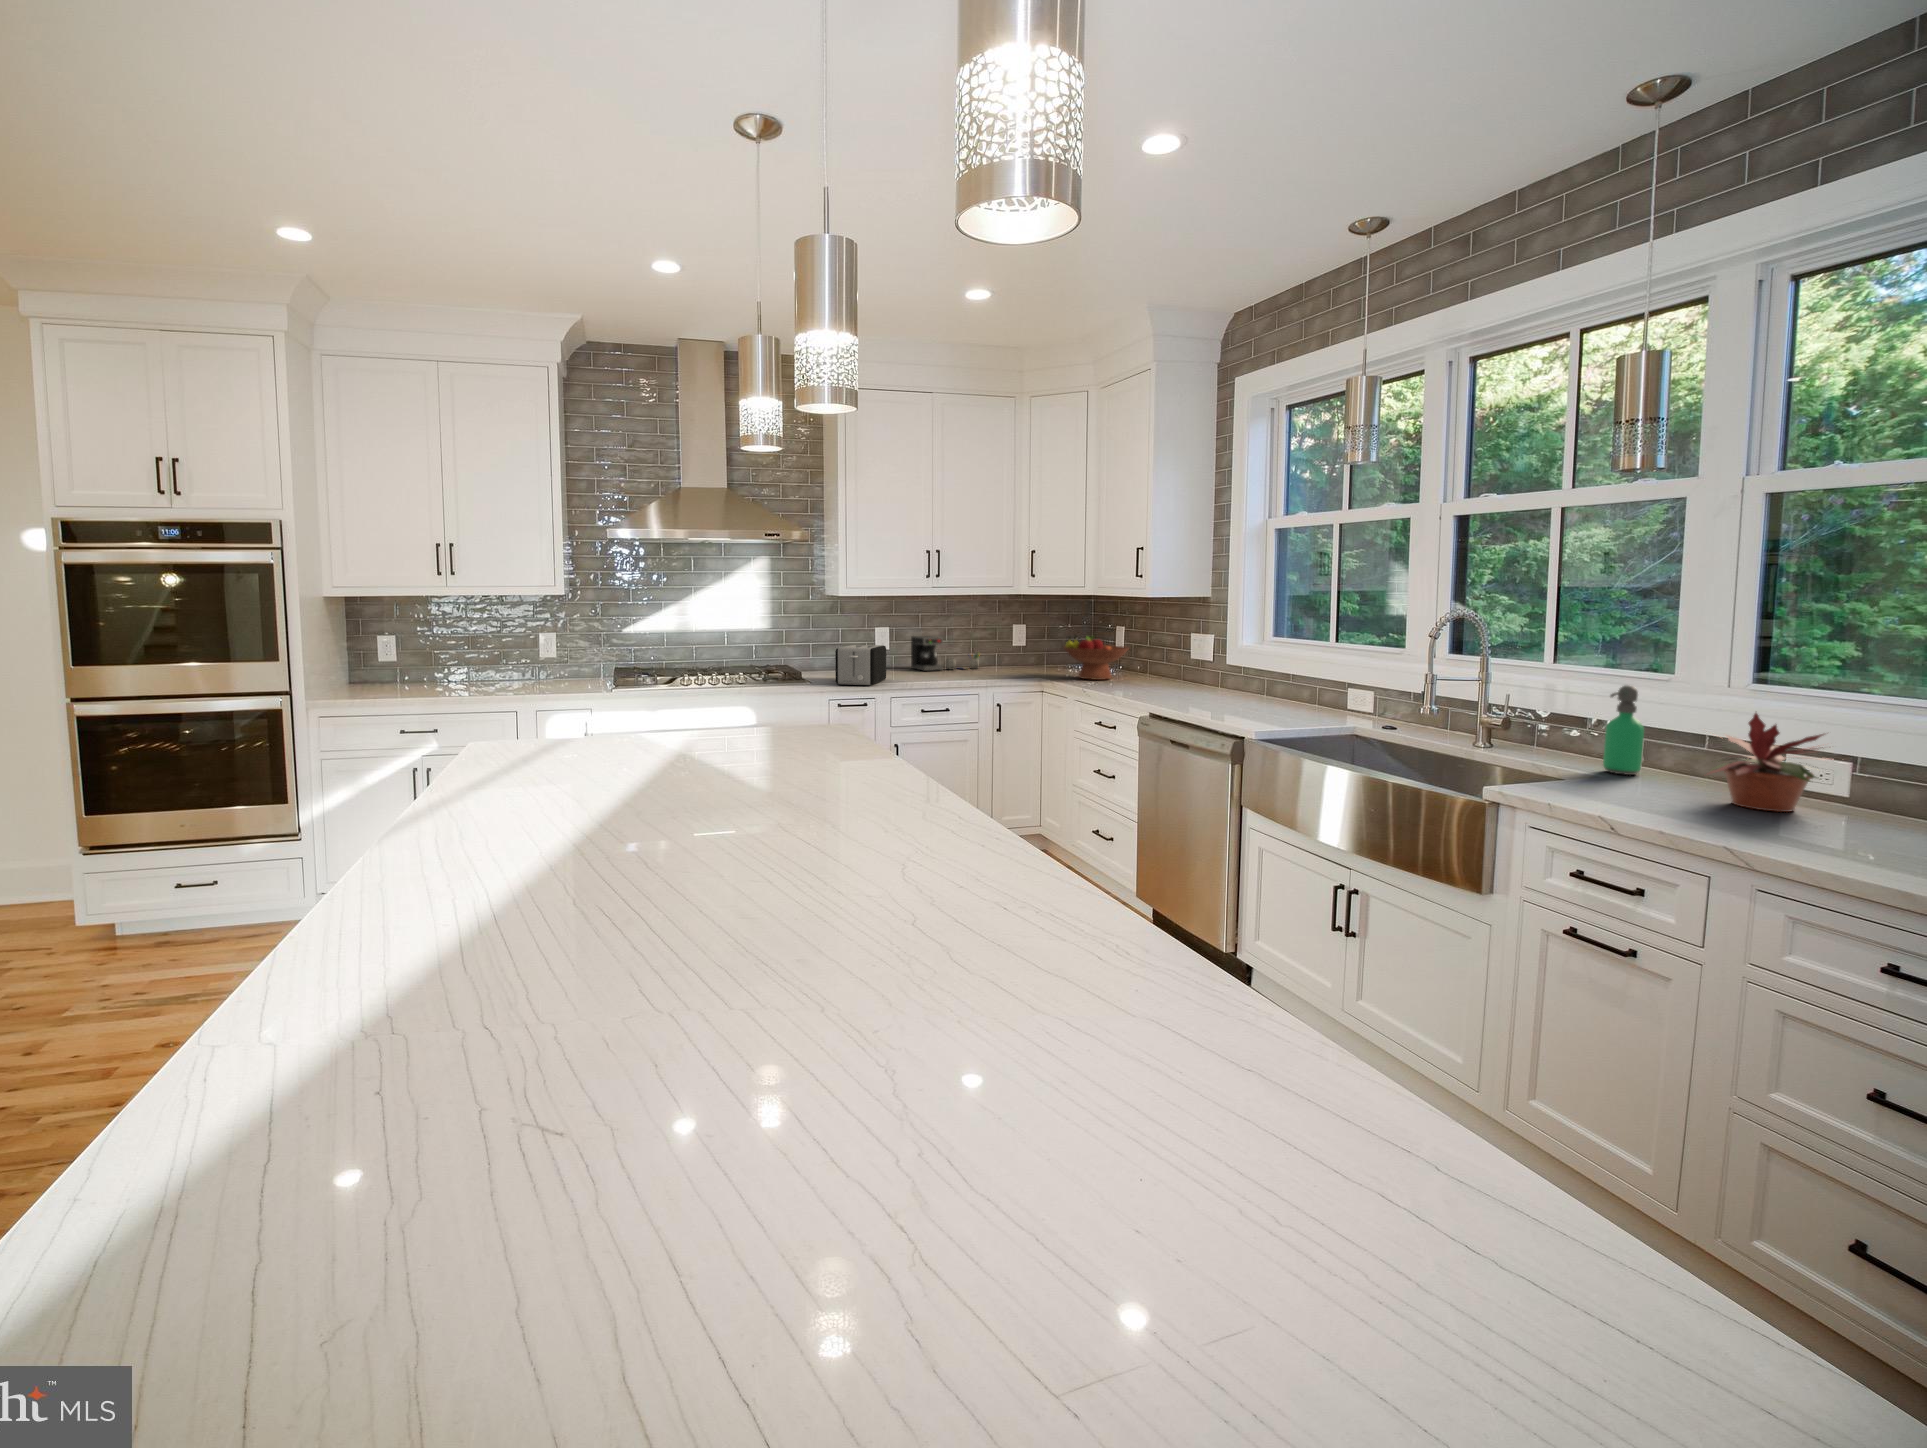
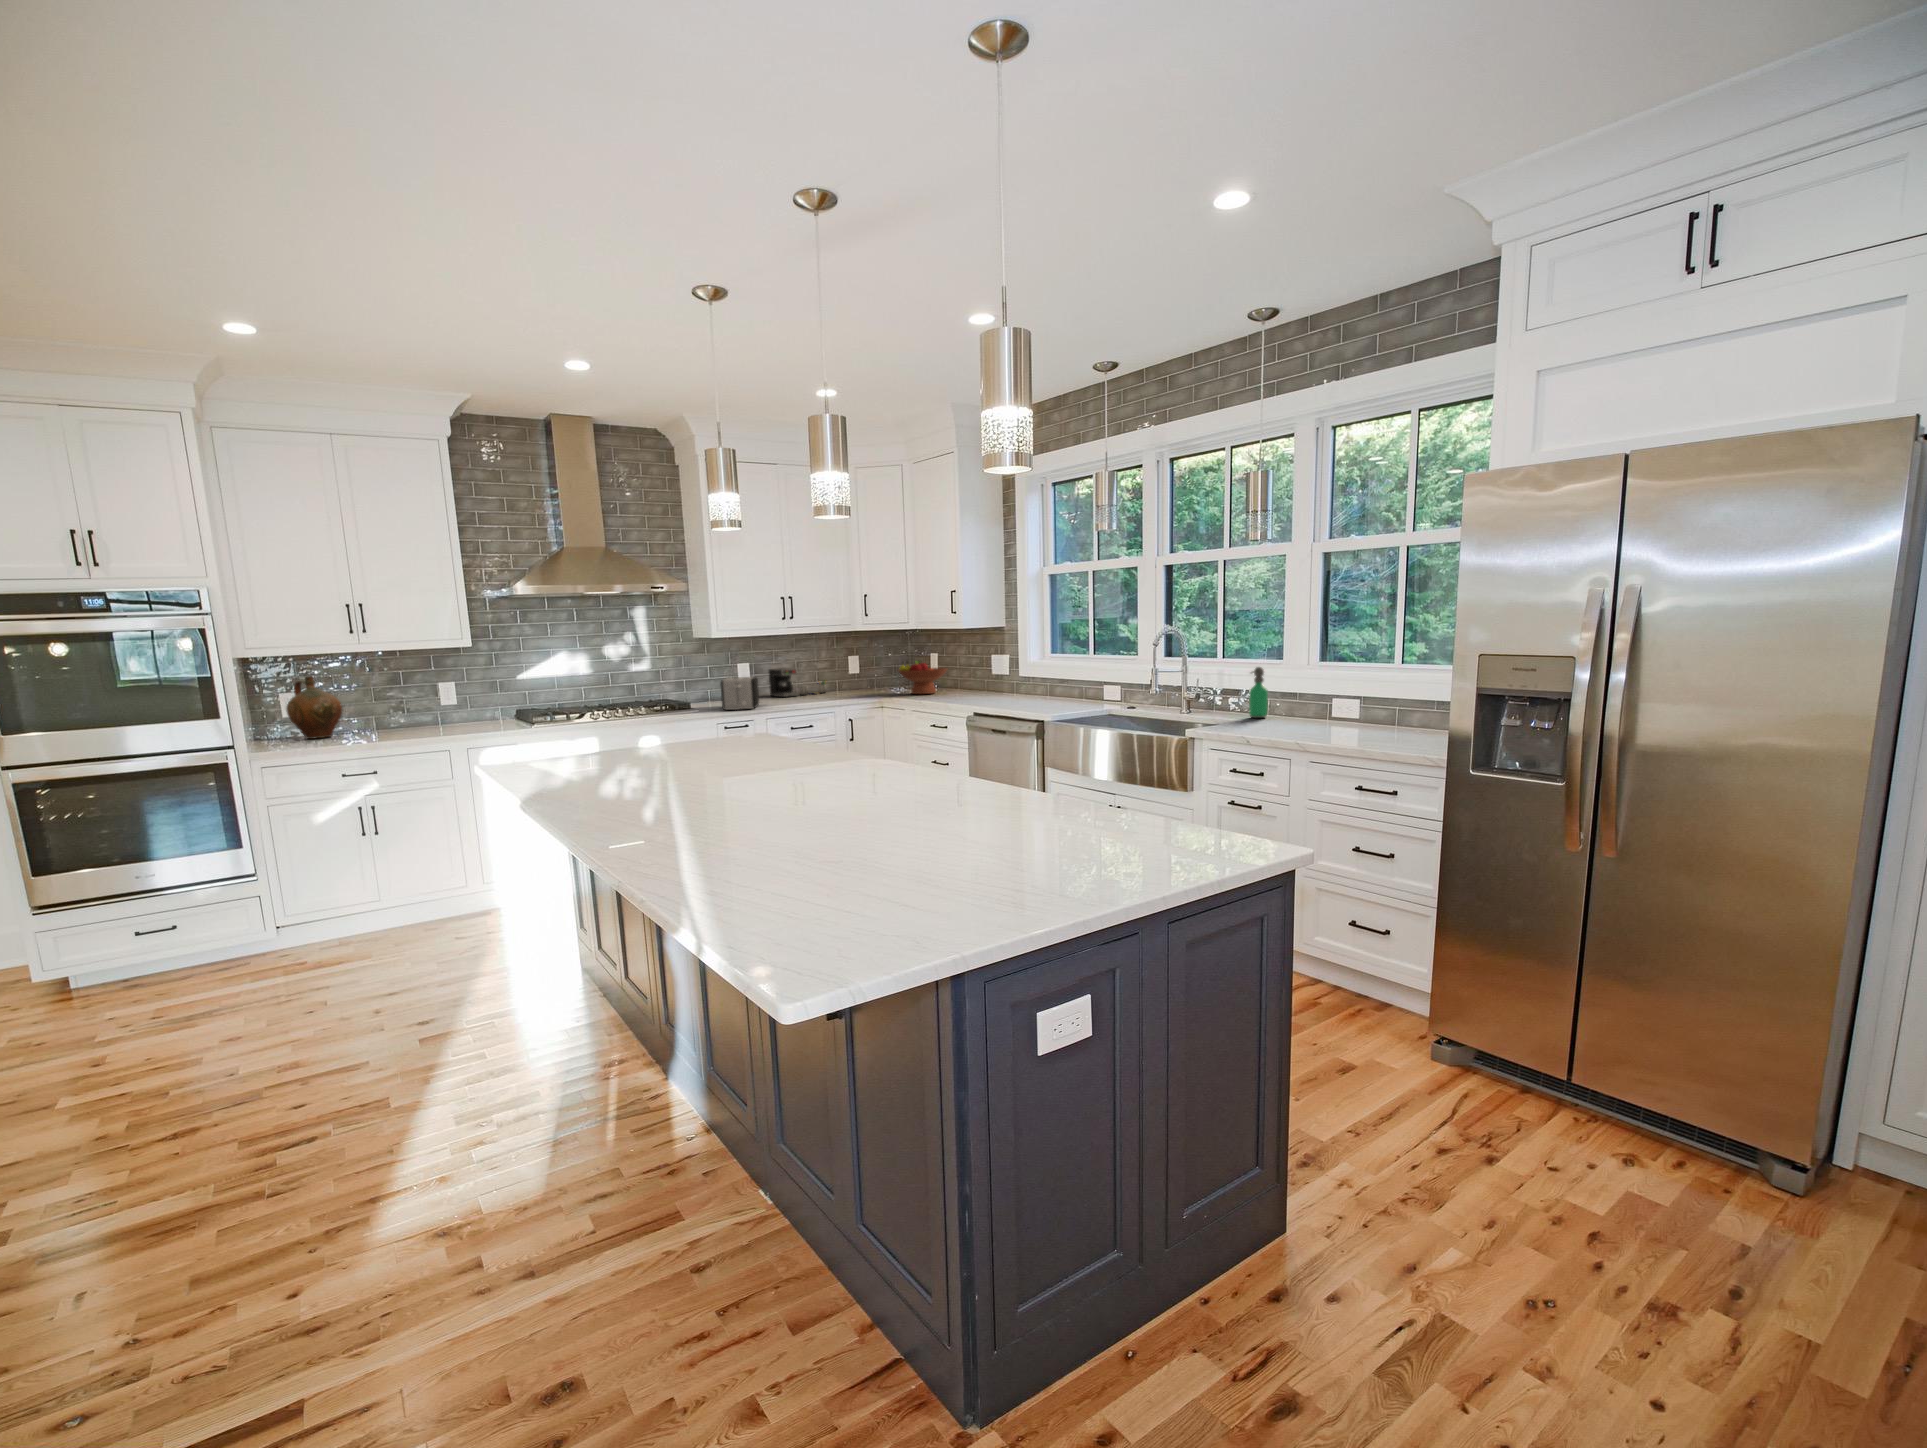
ceramic jug: none [388,620,441,687] -> present [286,676,342,739]
potted plant: present [1710,713,1824,812] -> none [1290,674,1352,727]

